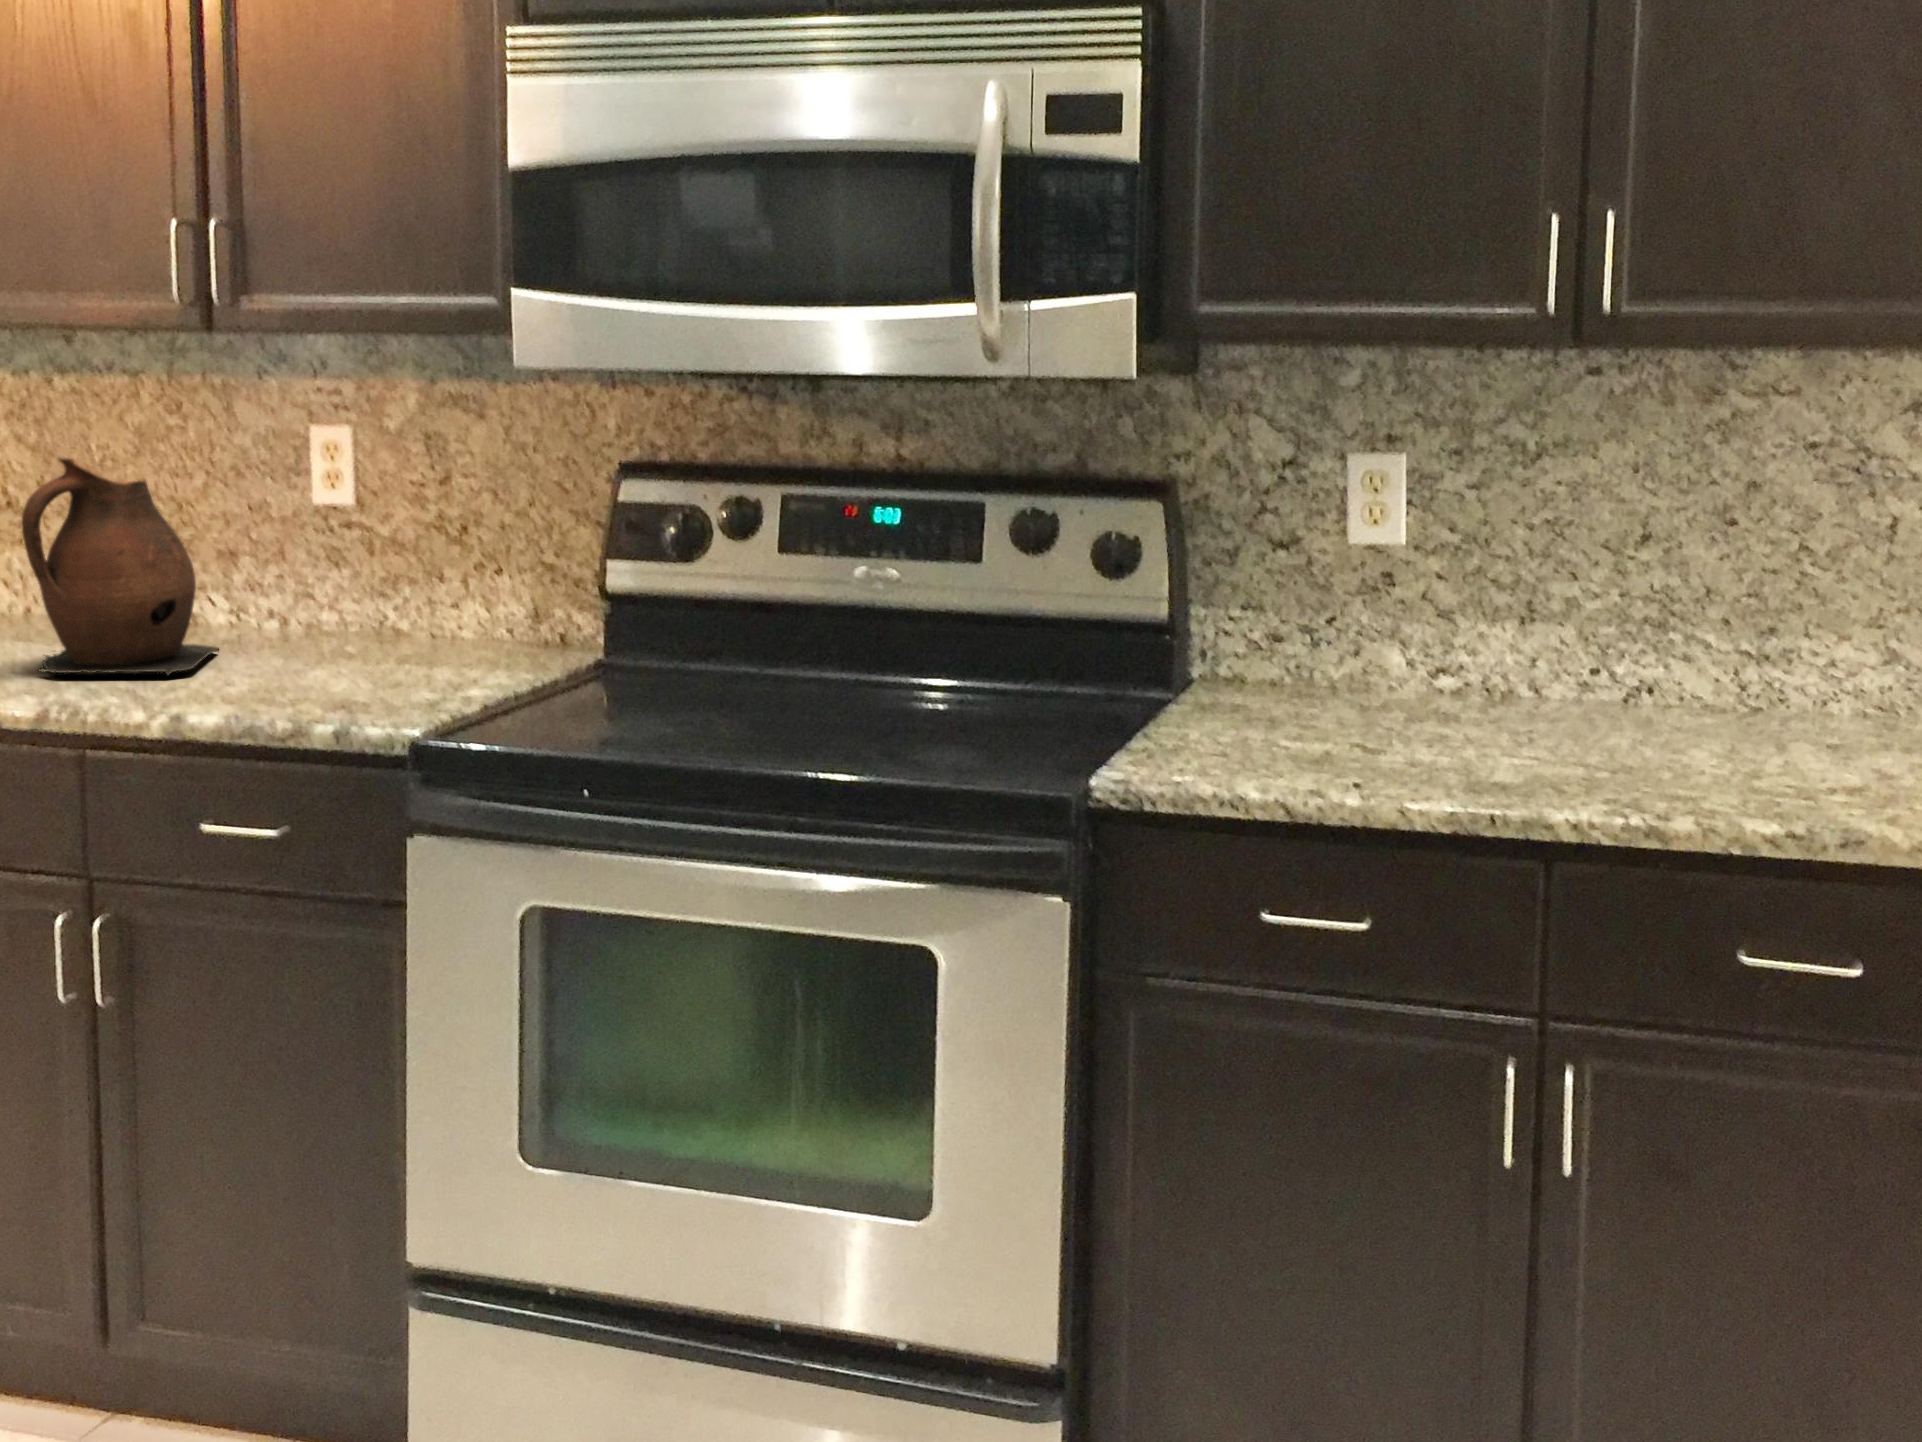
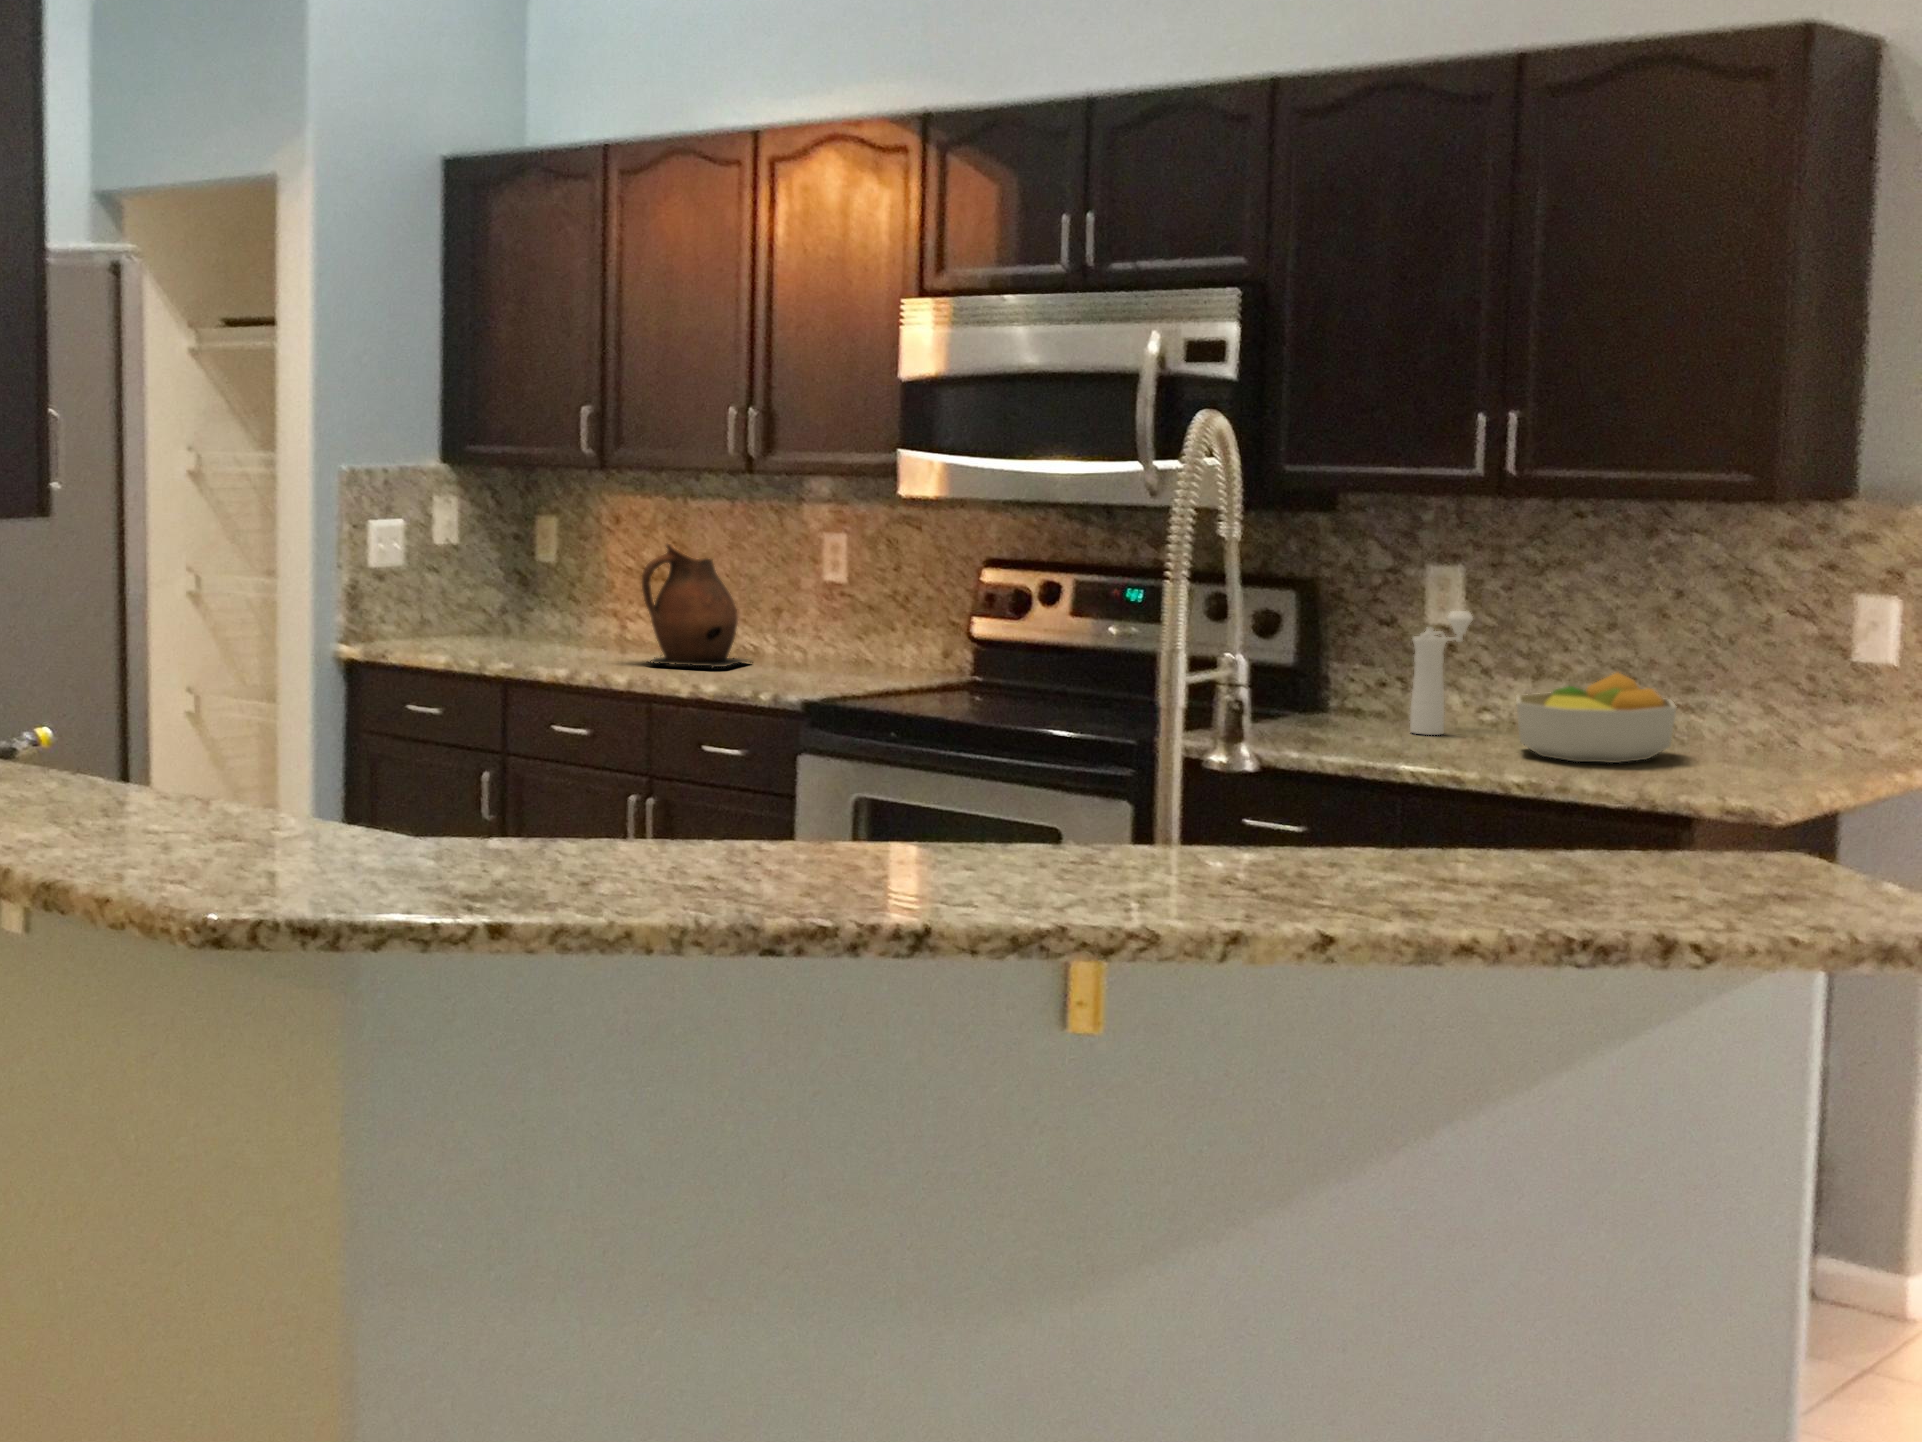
pepper mill: none [1401,525,1459,730] -> present [1410,611,1473,735]
fruit bowl: none [1611,617,1866,778] -> present [1516,673,1677,763]

